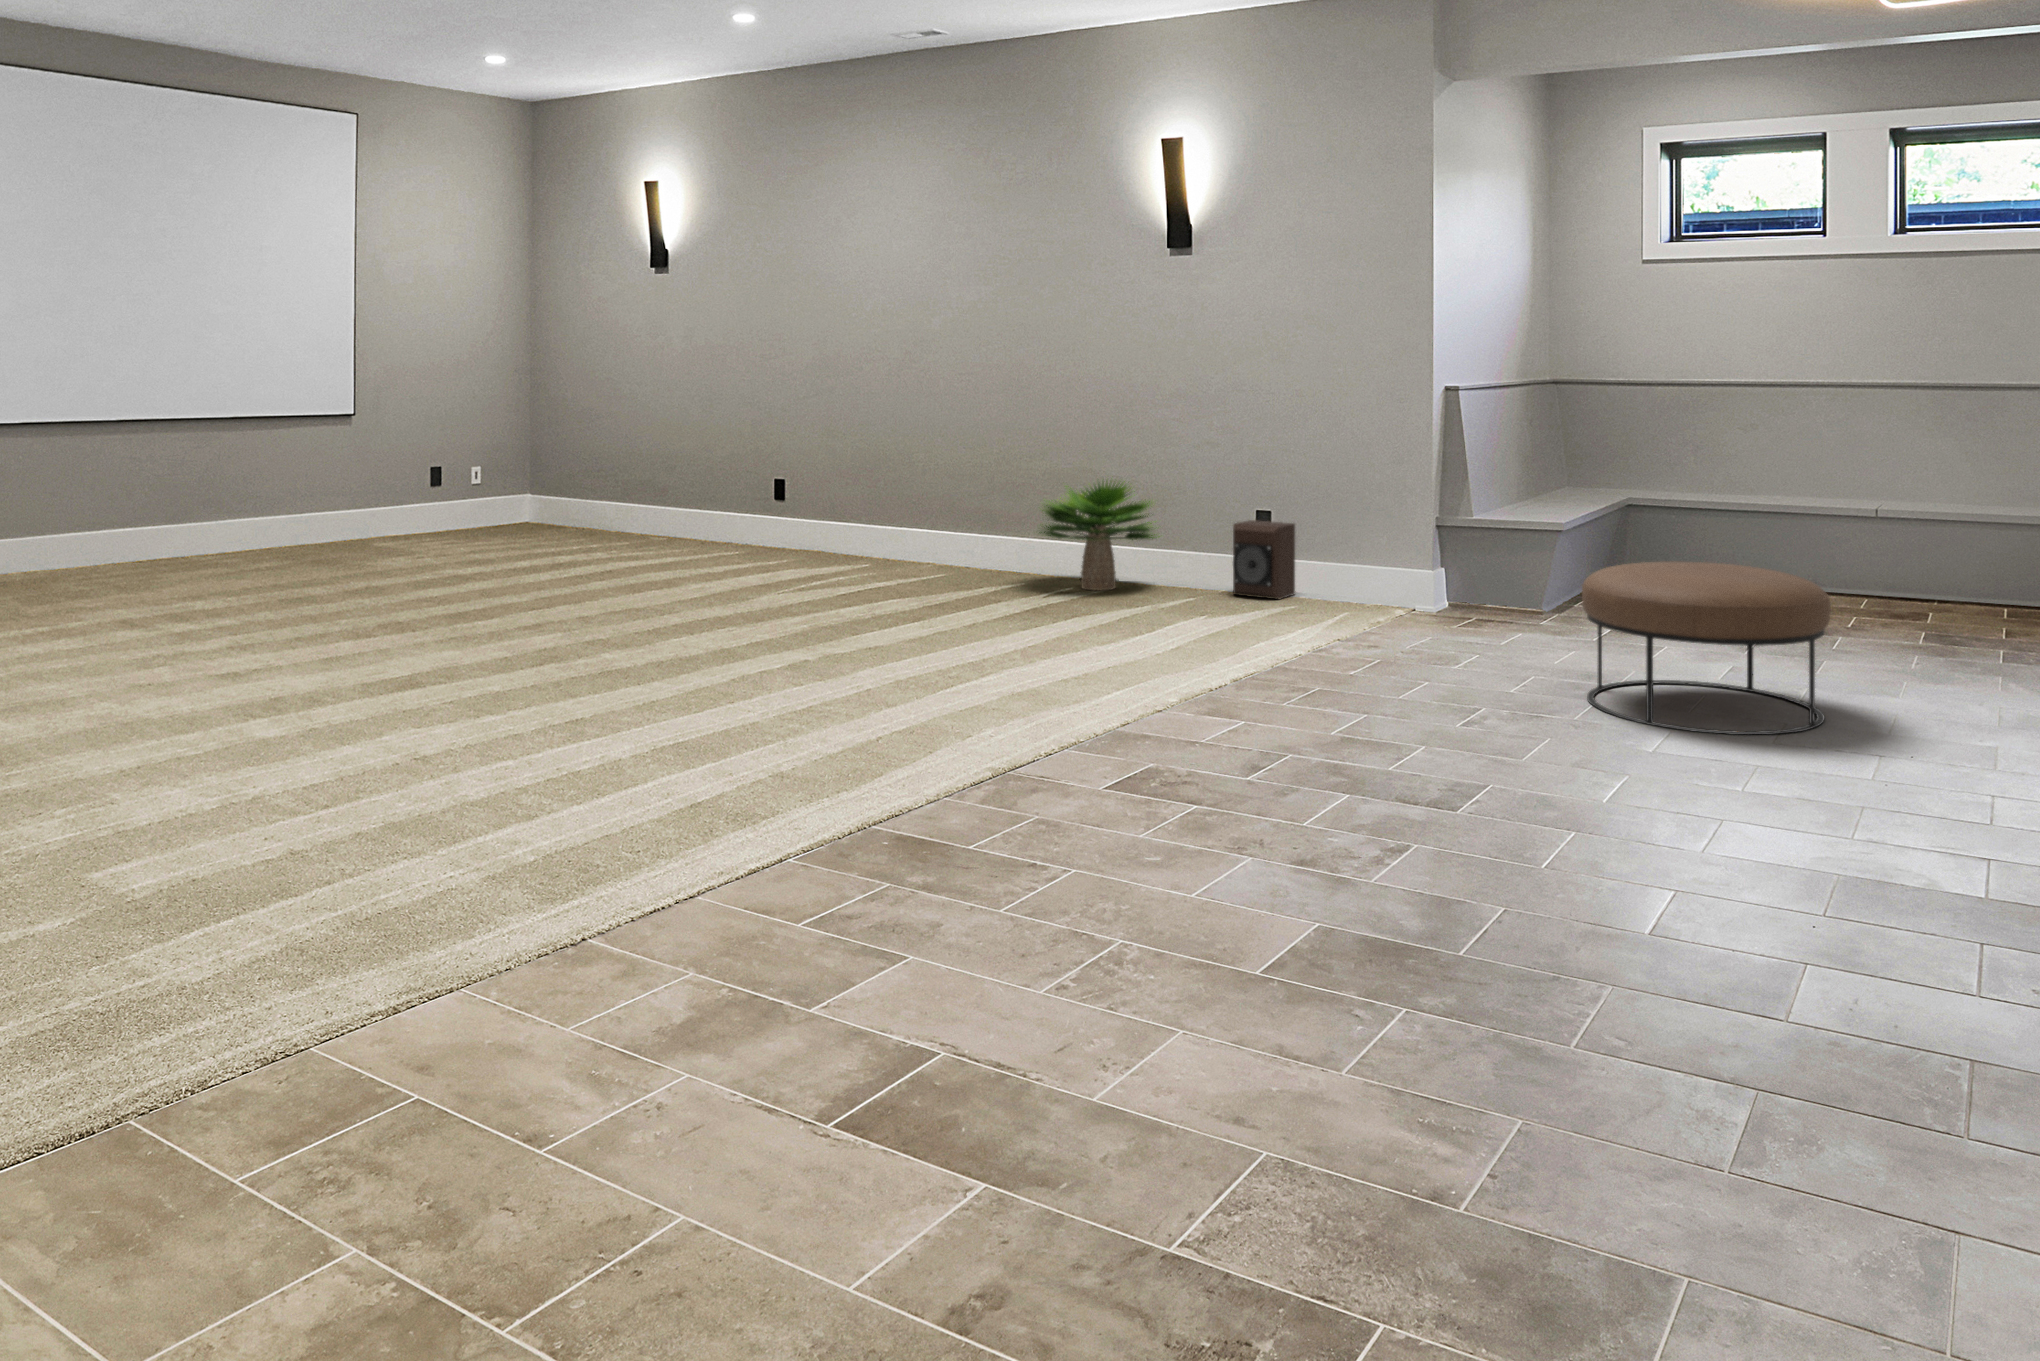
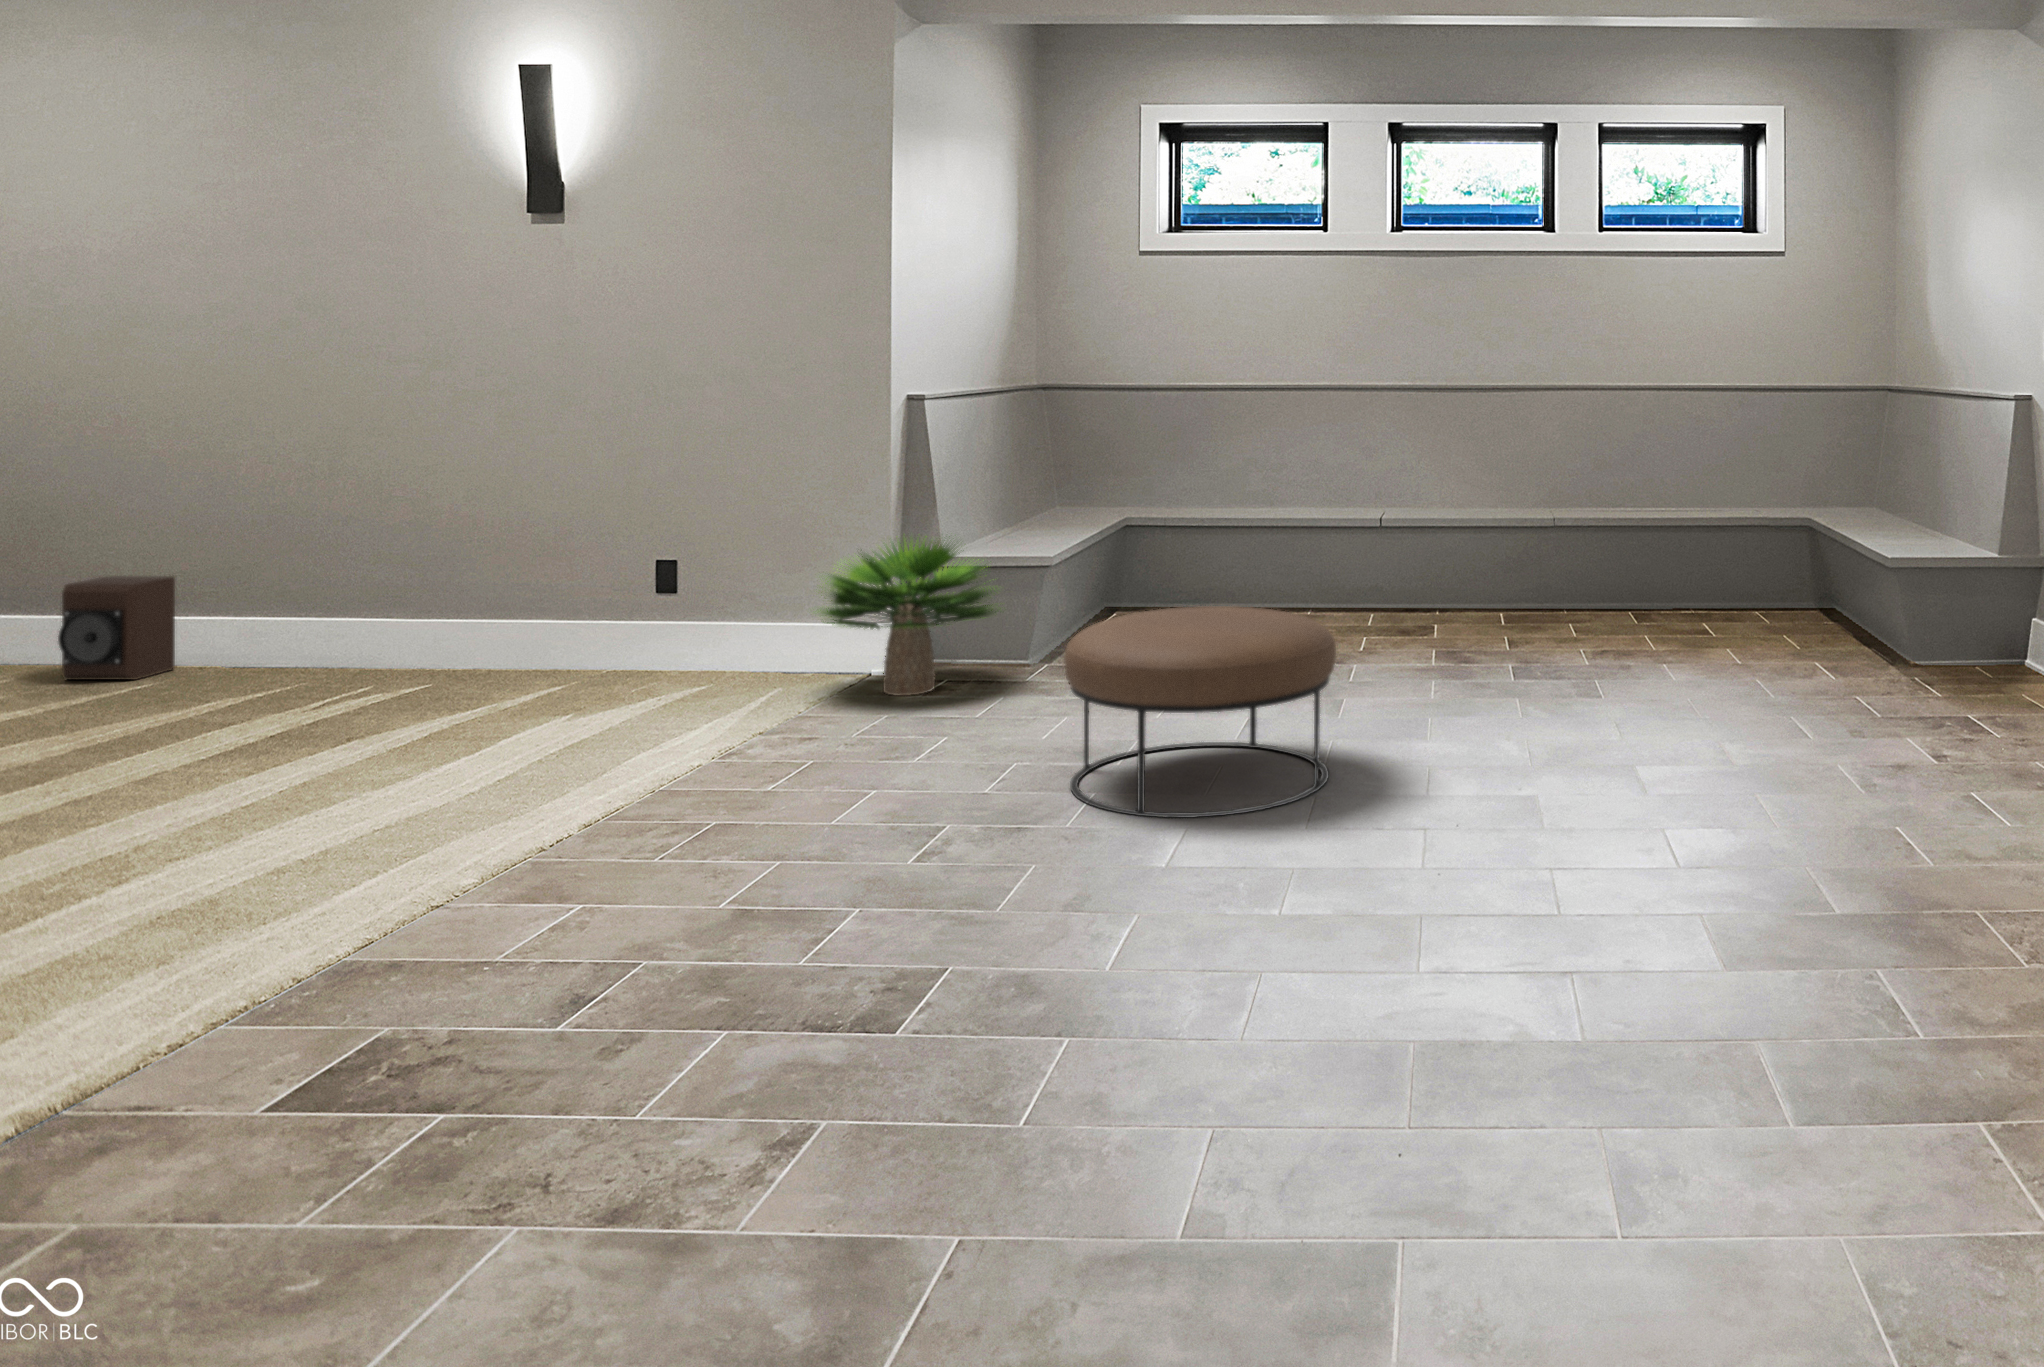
potted plant: present [1039,481,1160,591] -> present [818,540,996,696]
speaker: present [1233,520,1295,599] -> present [58,576,175,680]

